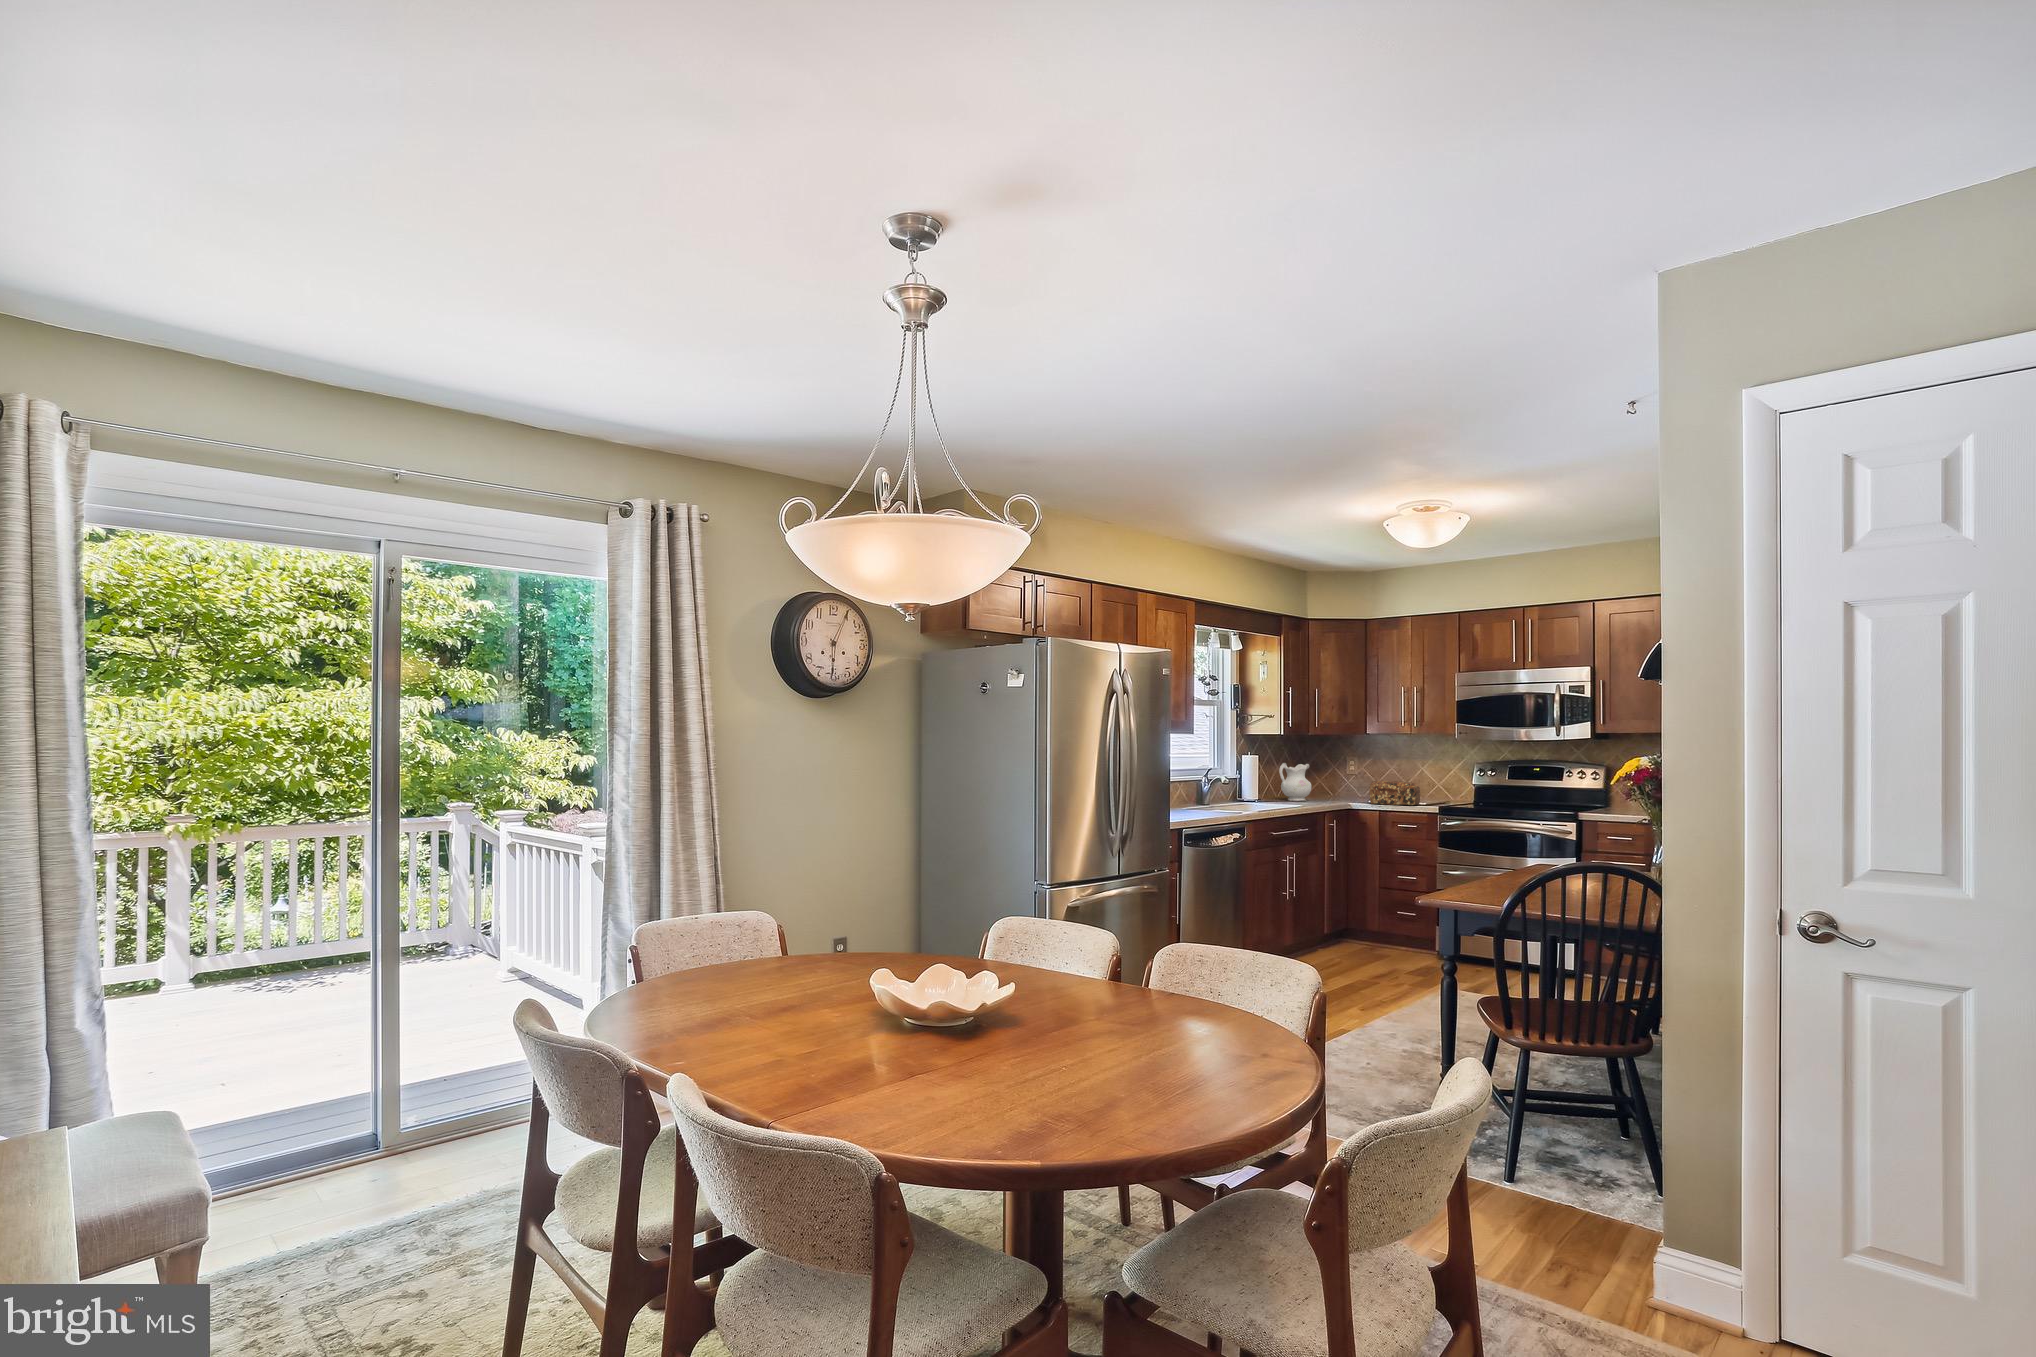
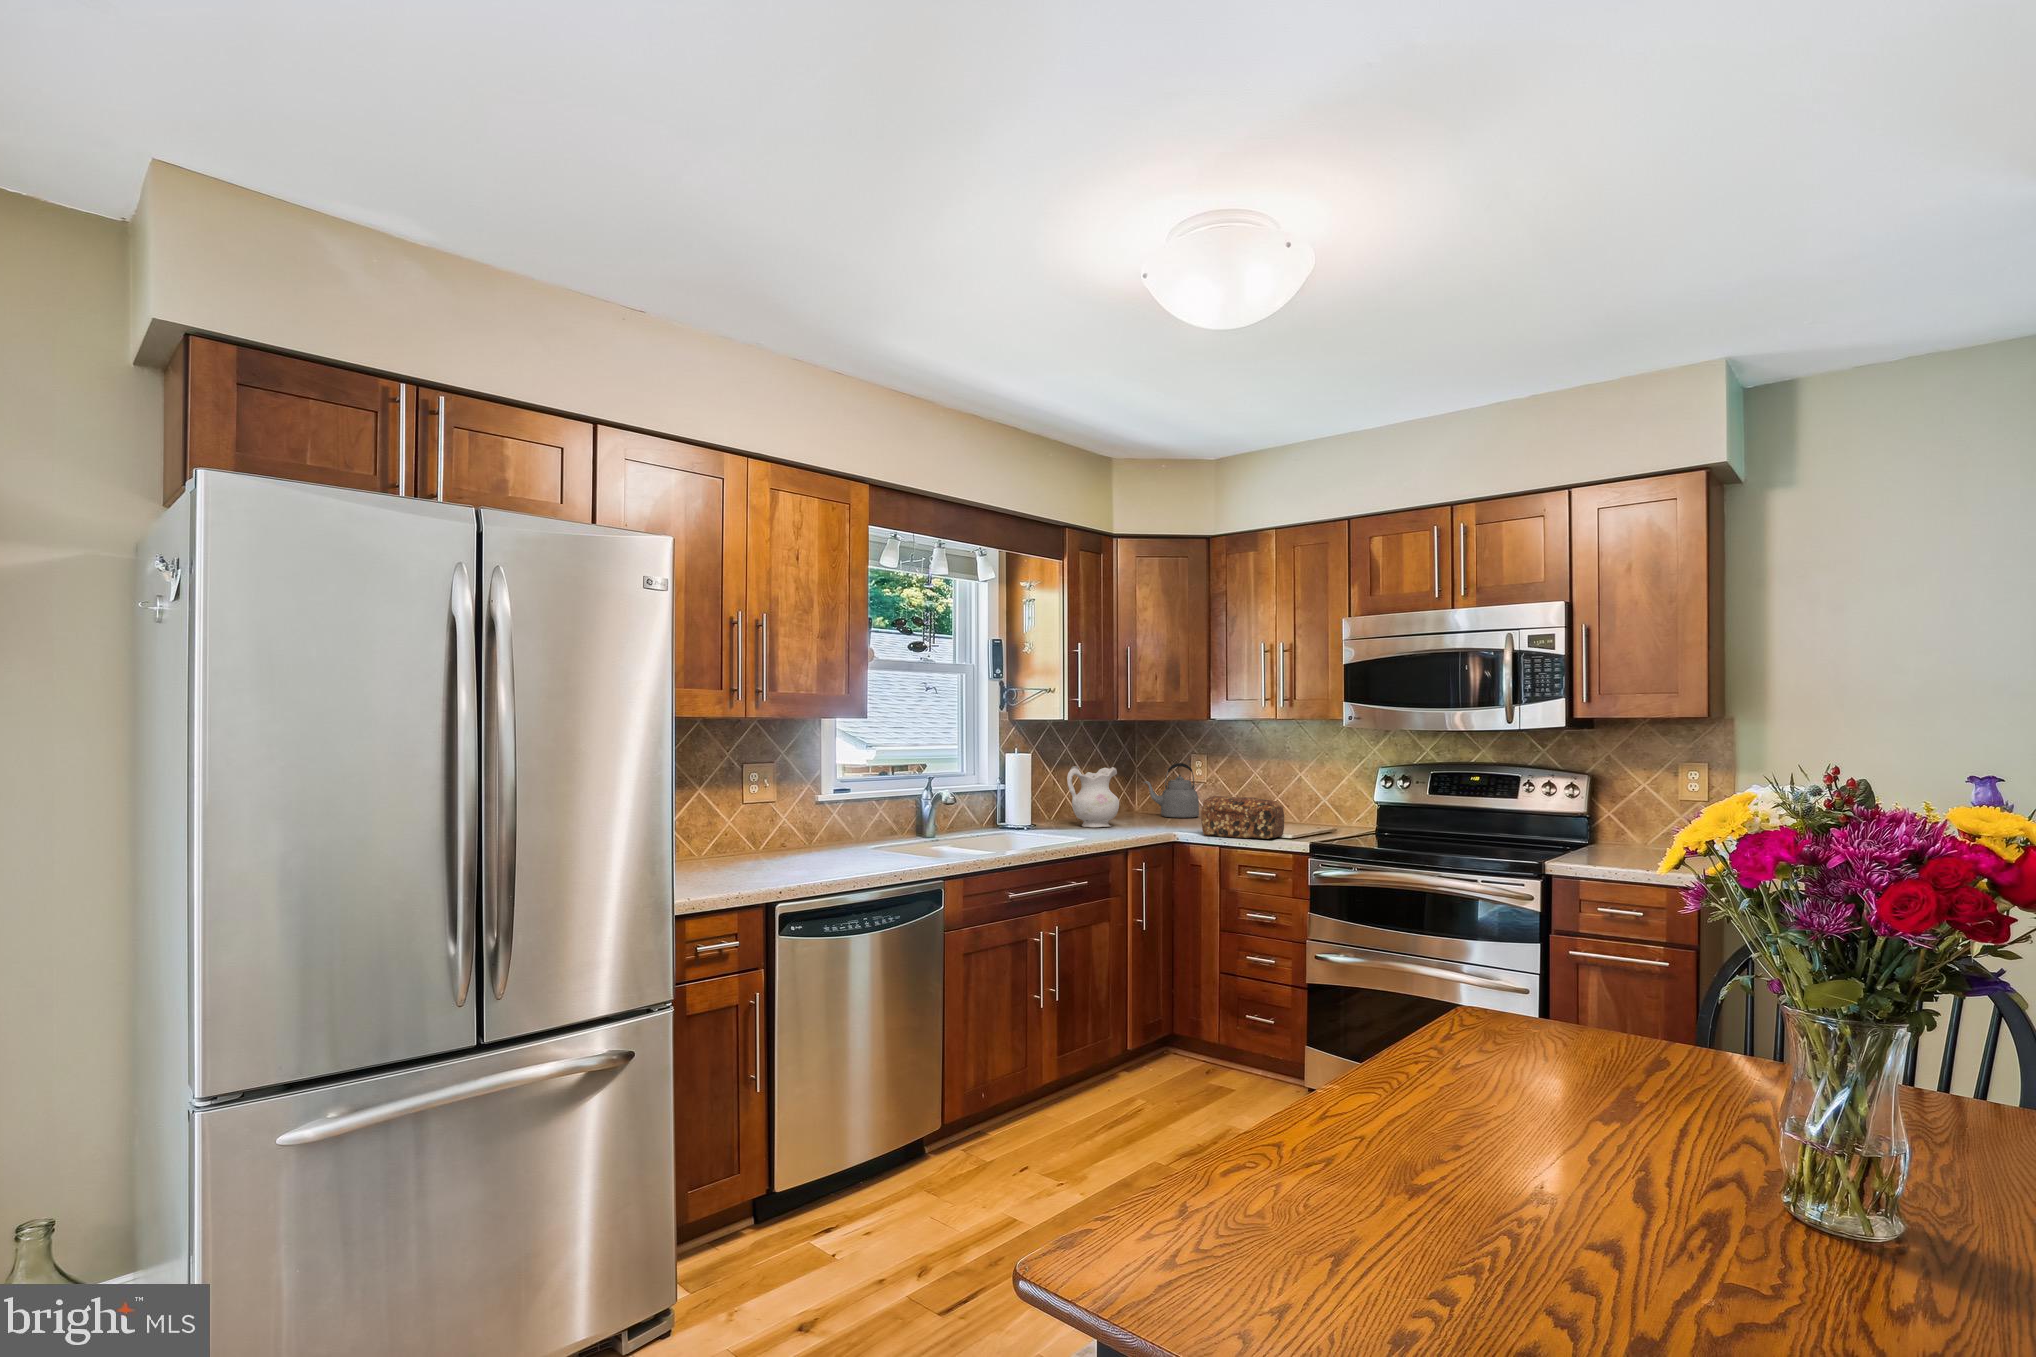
kettle: none [1316,762,1353,797] -> present [1143,763,1199,818]

